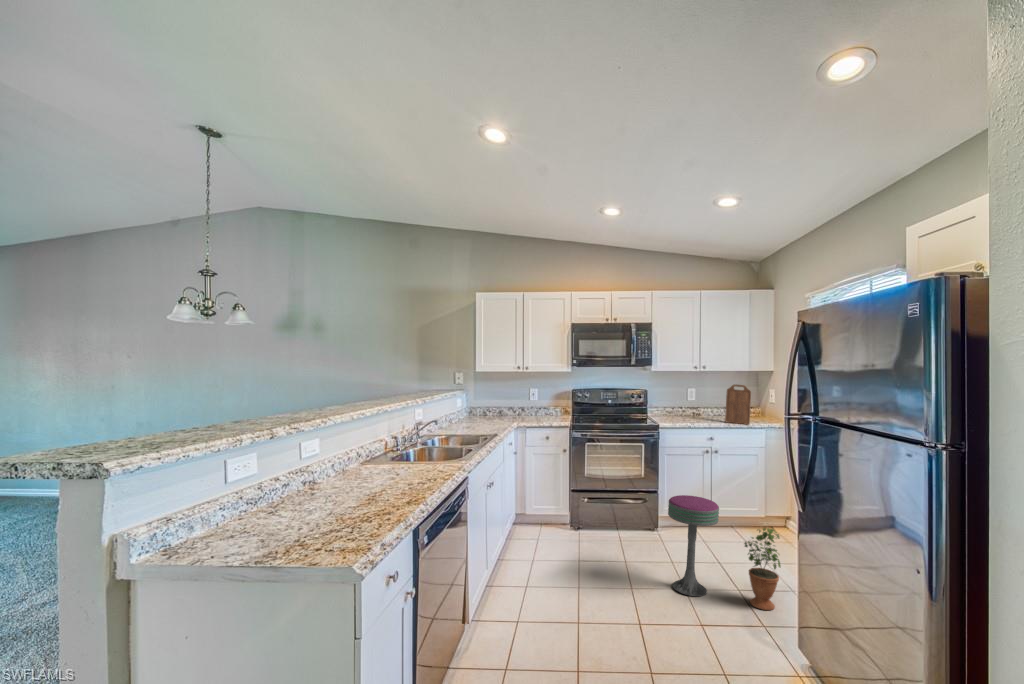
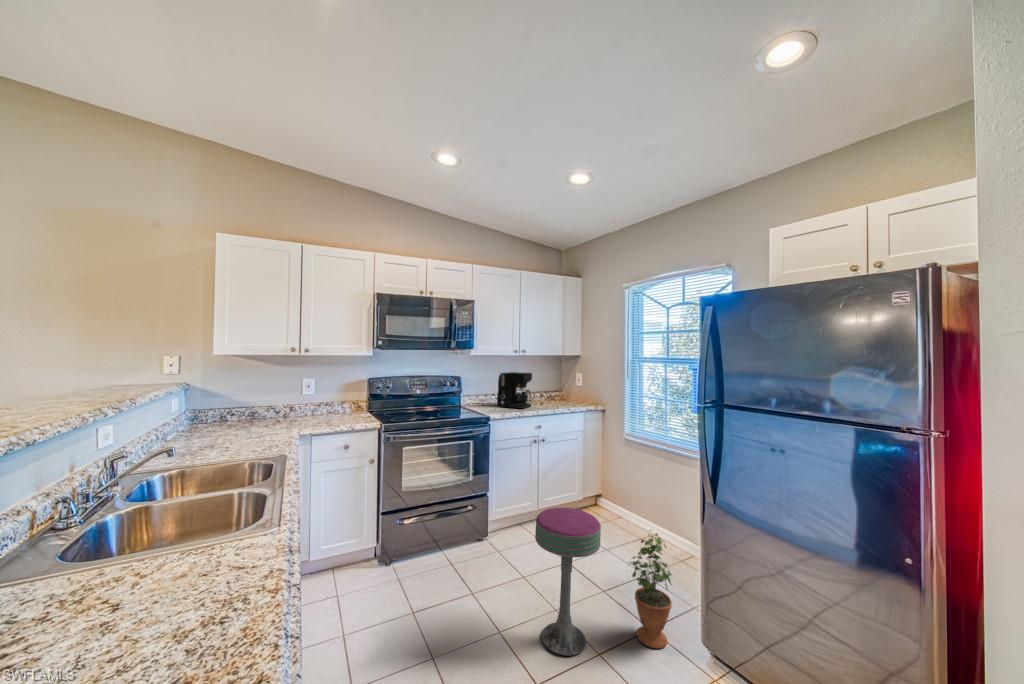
cutting board: present [725,384,751,425] -> none [544,367,568,408]
coffee maker: none [678,388,714,422] -> present [497,372,532,409]

